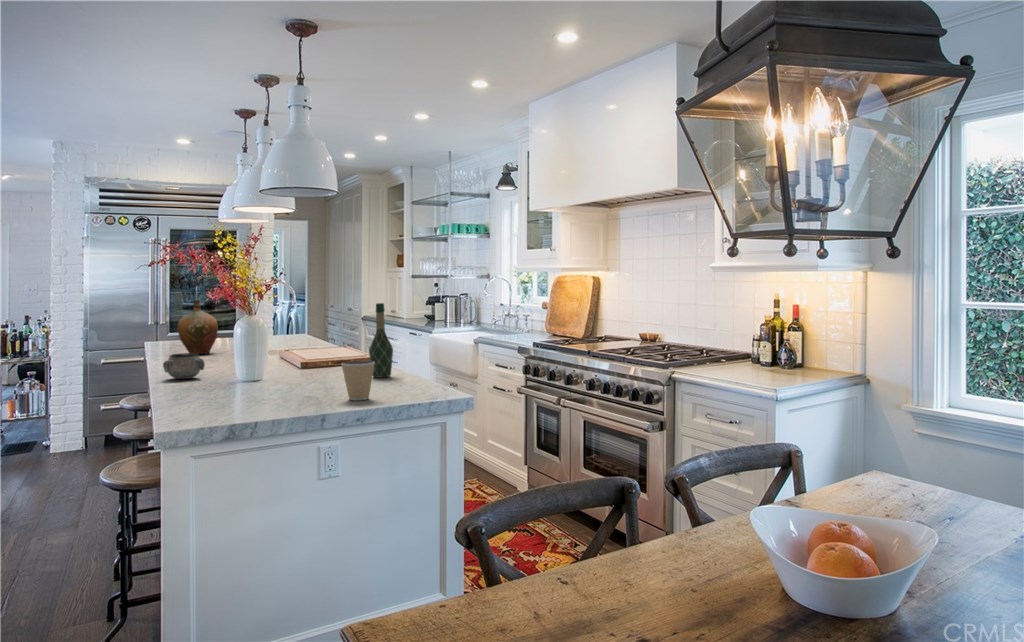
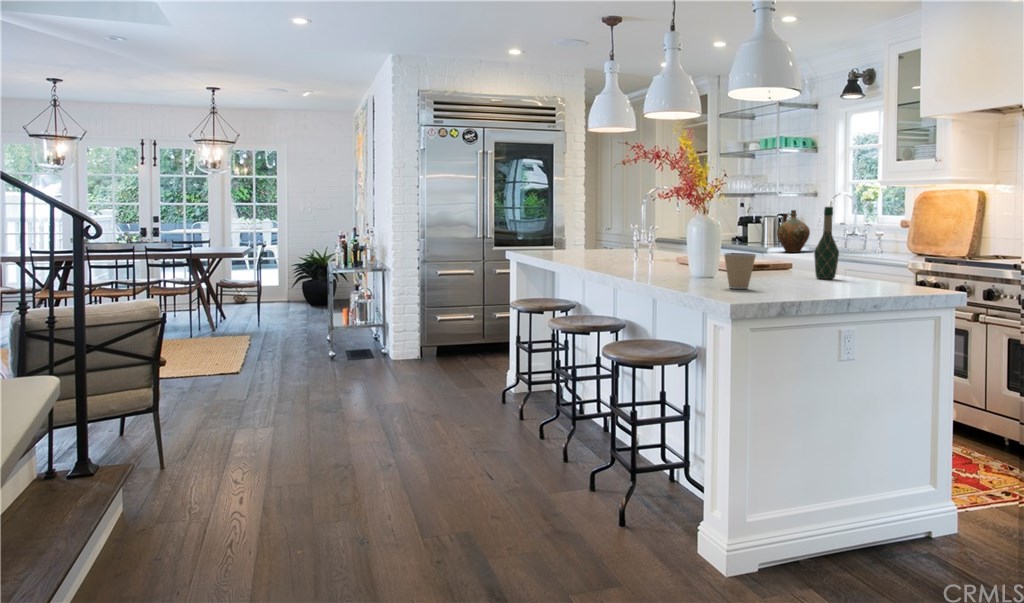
ceramic jug: present [178,300,218,354] -> present [777,210,810,252]
decorative bowl: present [163,354,205,379] -> none [621,250,655,273]
coffee cup: present [341,361,375,400] -> present [724,253,756,289]

